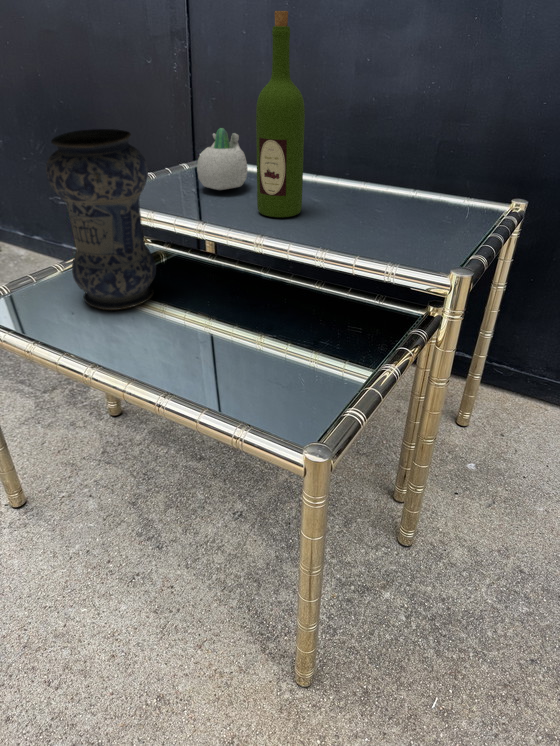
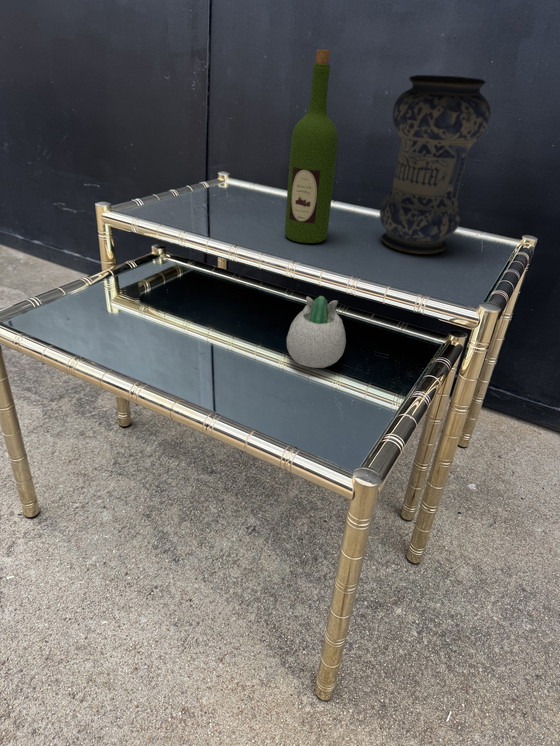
succulent planter: present [197,128,247,190] -> present [287,296,346,368]
vase: present [46,129,156,310] -> present [380,75,491,254]

